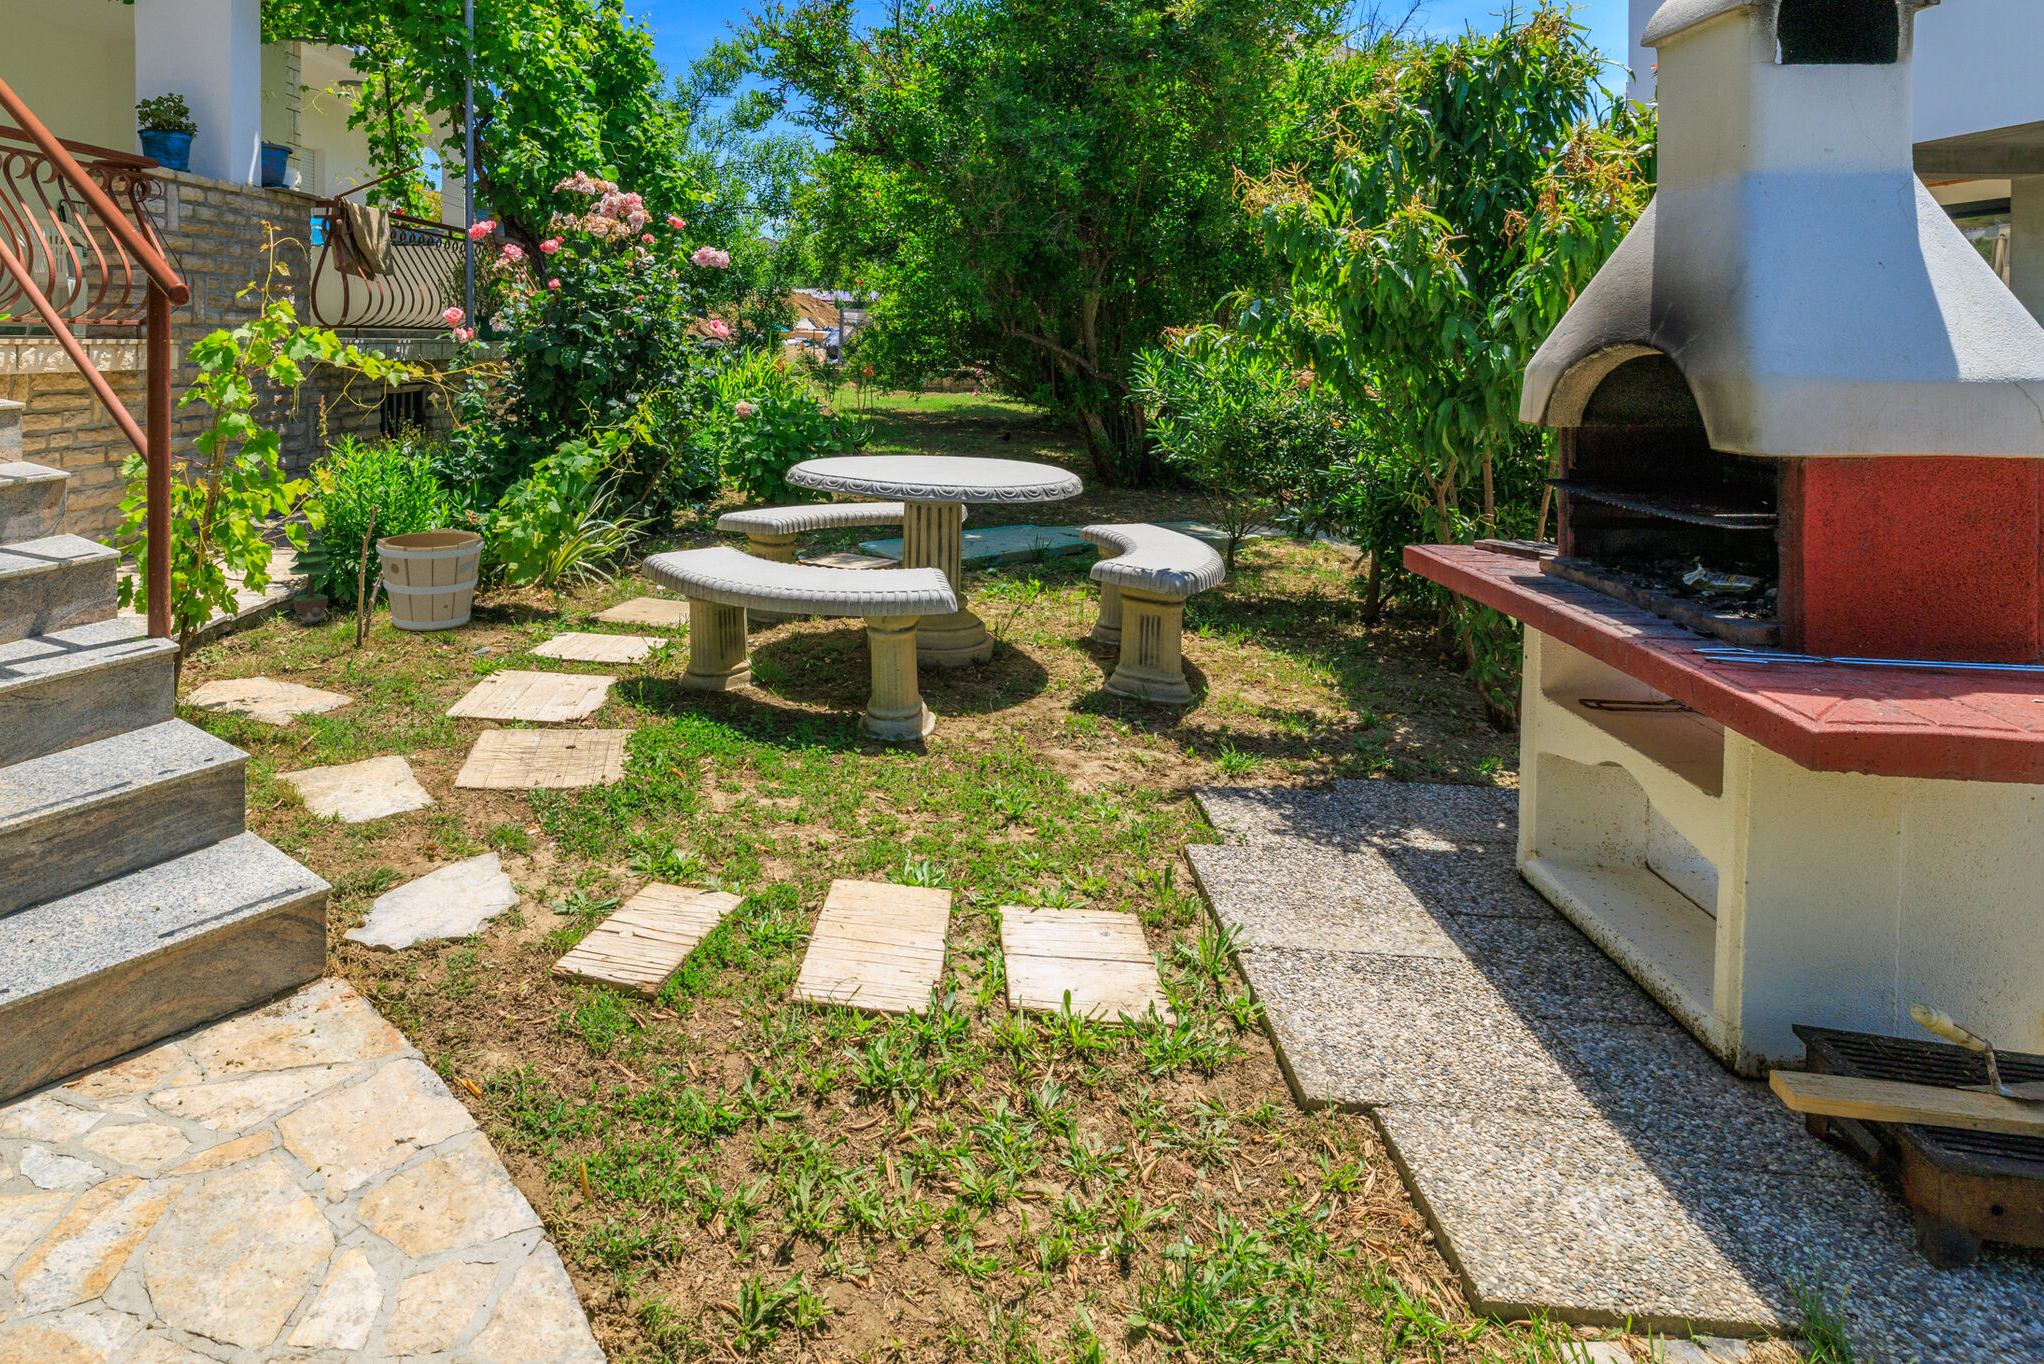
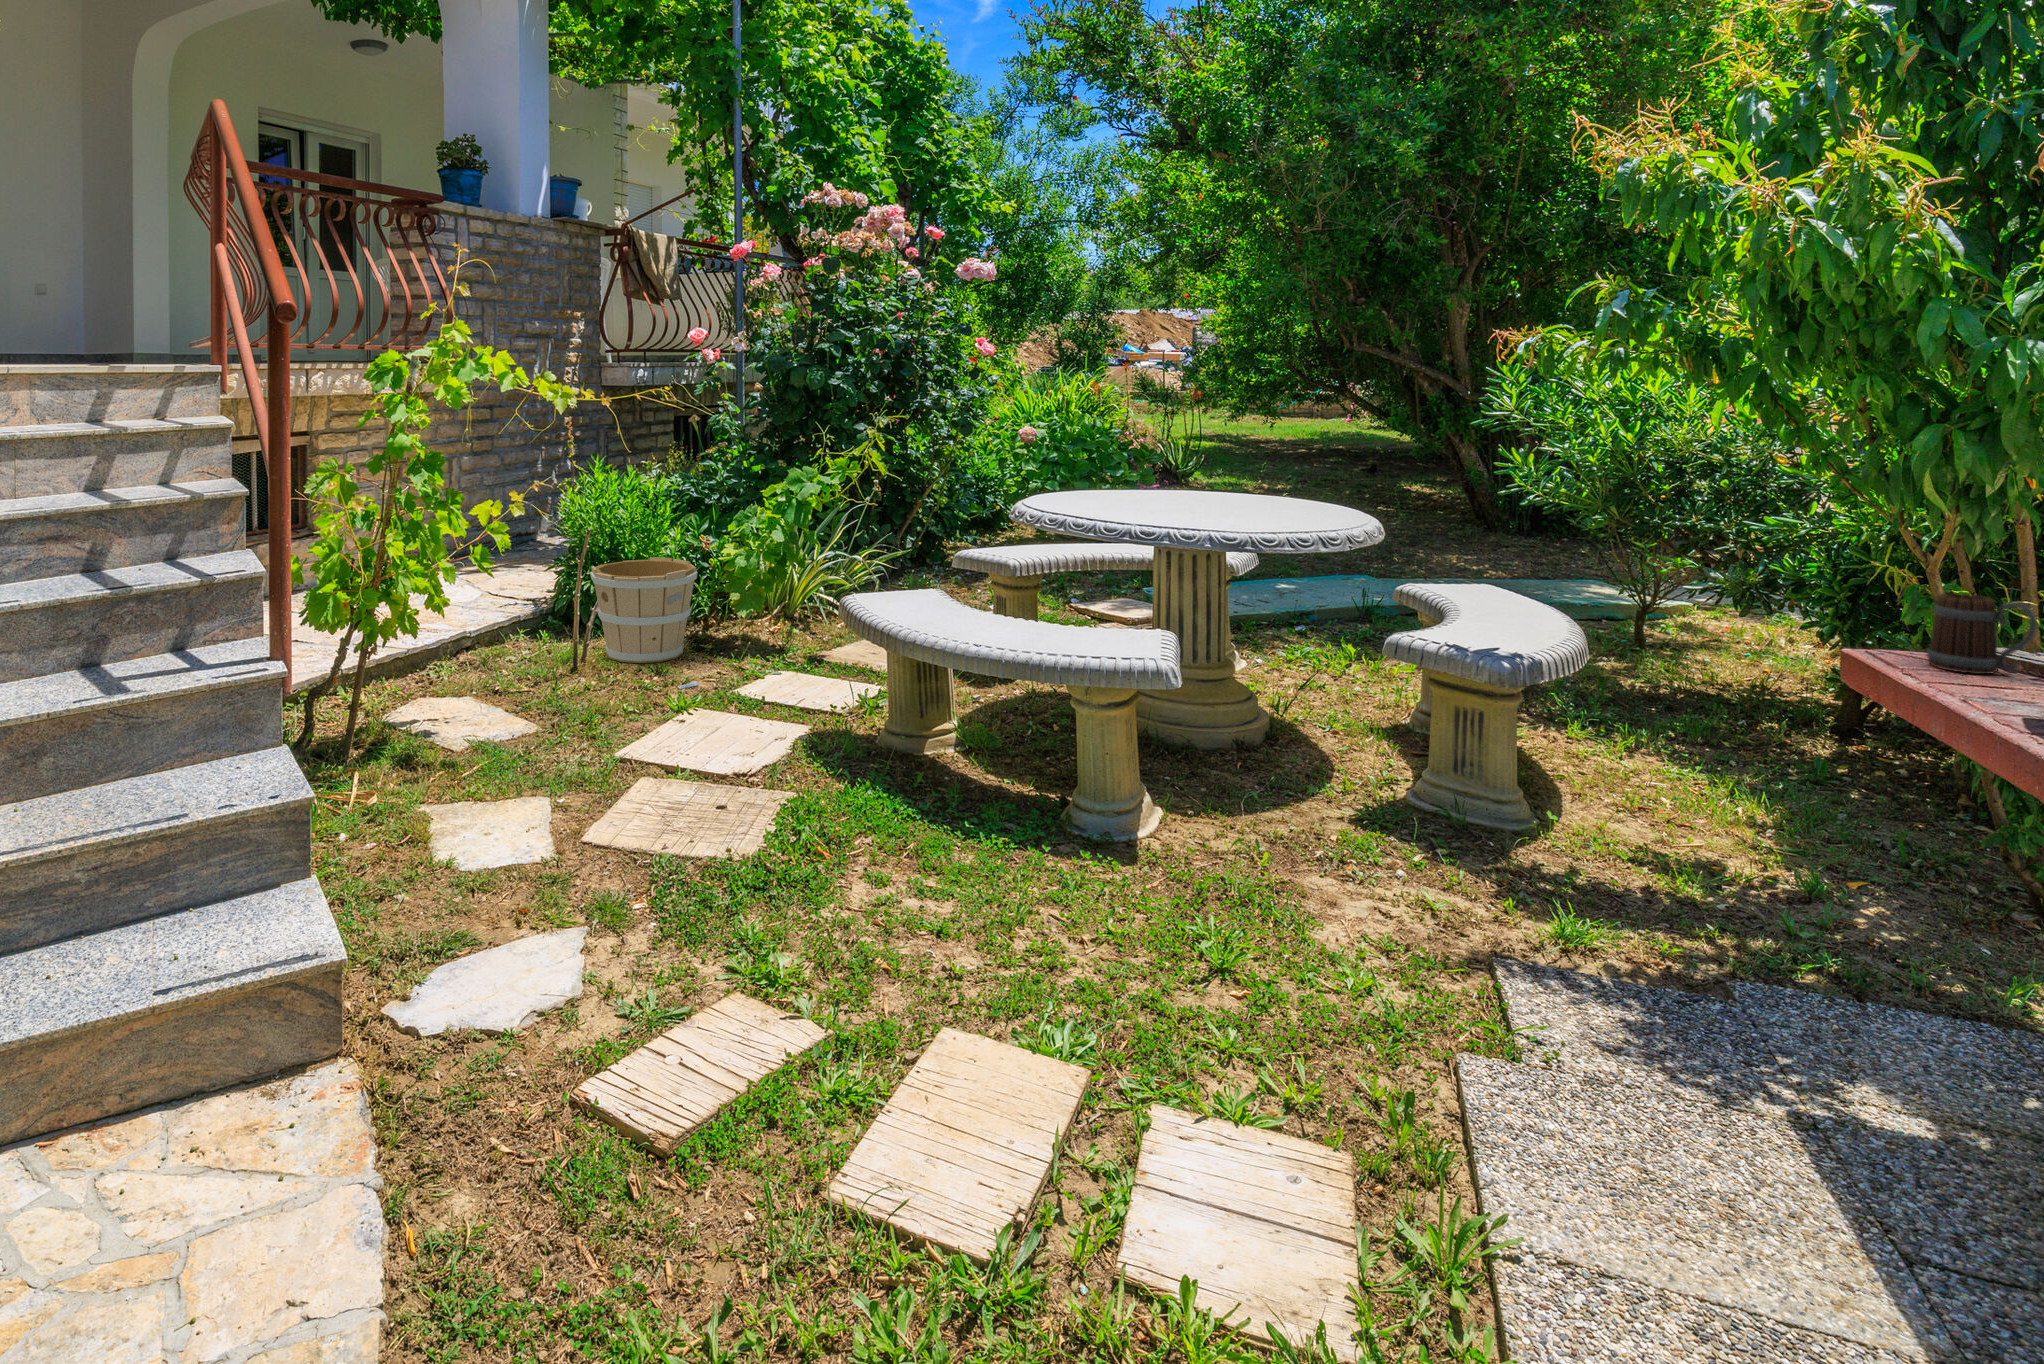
beer mug: none [1454,511,1512,561] -> present [1927,593,2037,674]
potted tree: present [288,530,332,624] -> none [510,535,552,649]

